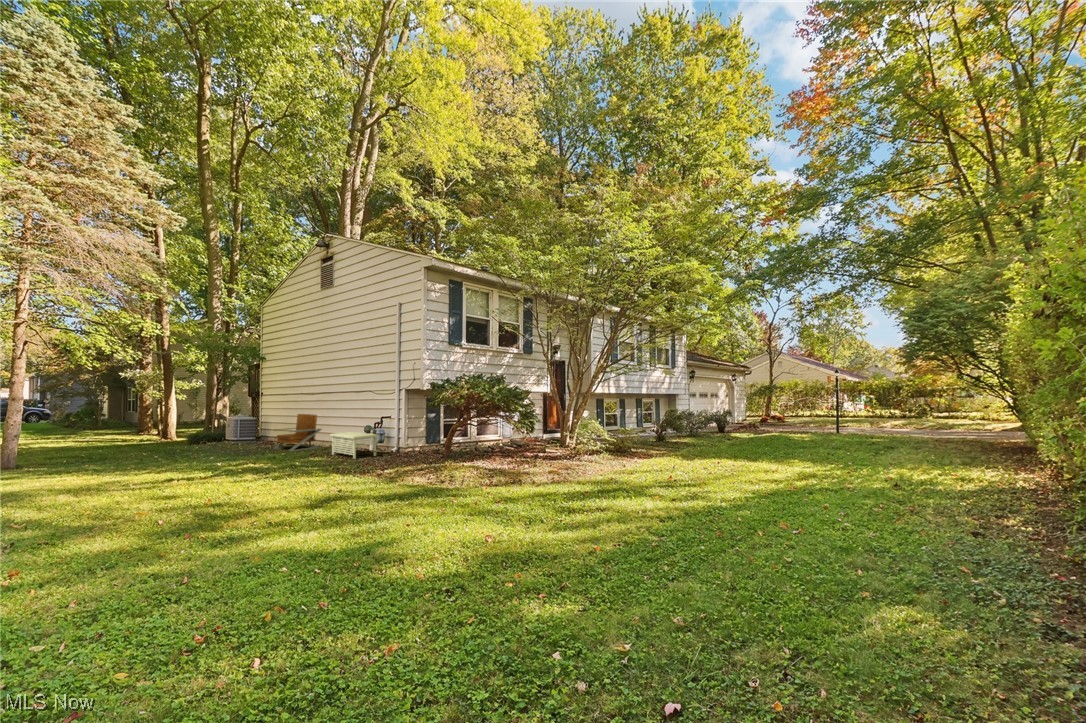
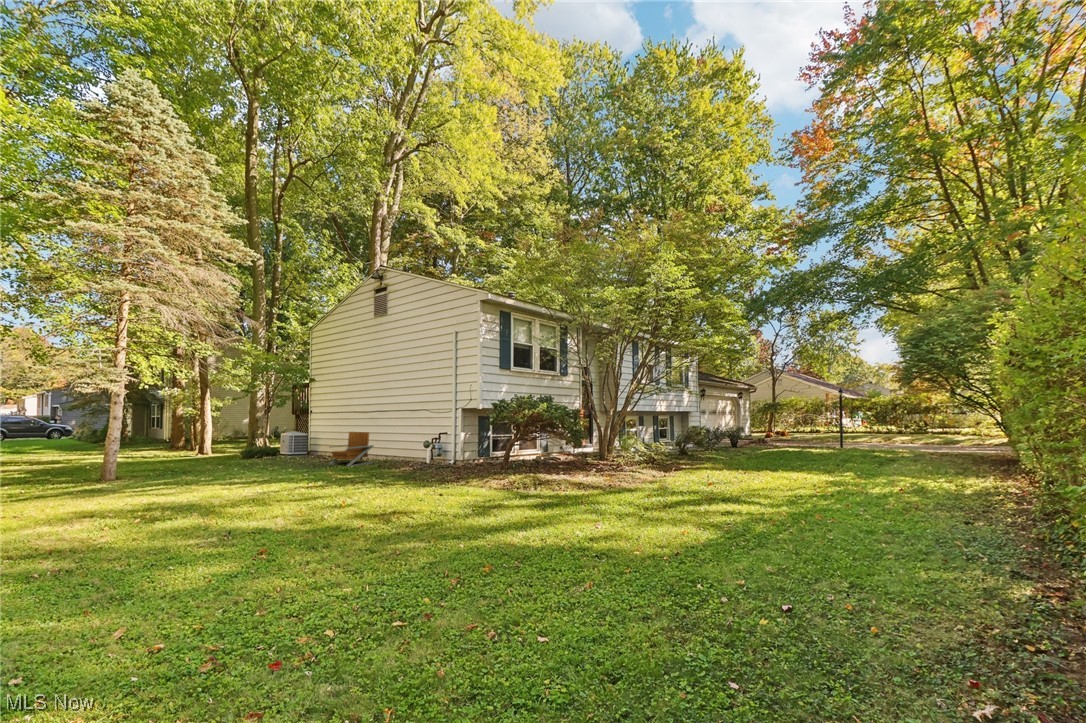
storage bench: present [331,432,378,459] -> none [390,448,436,472]

